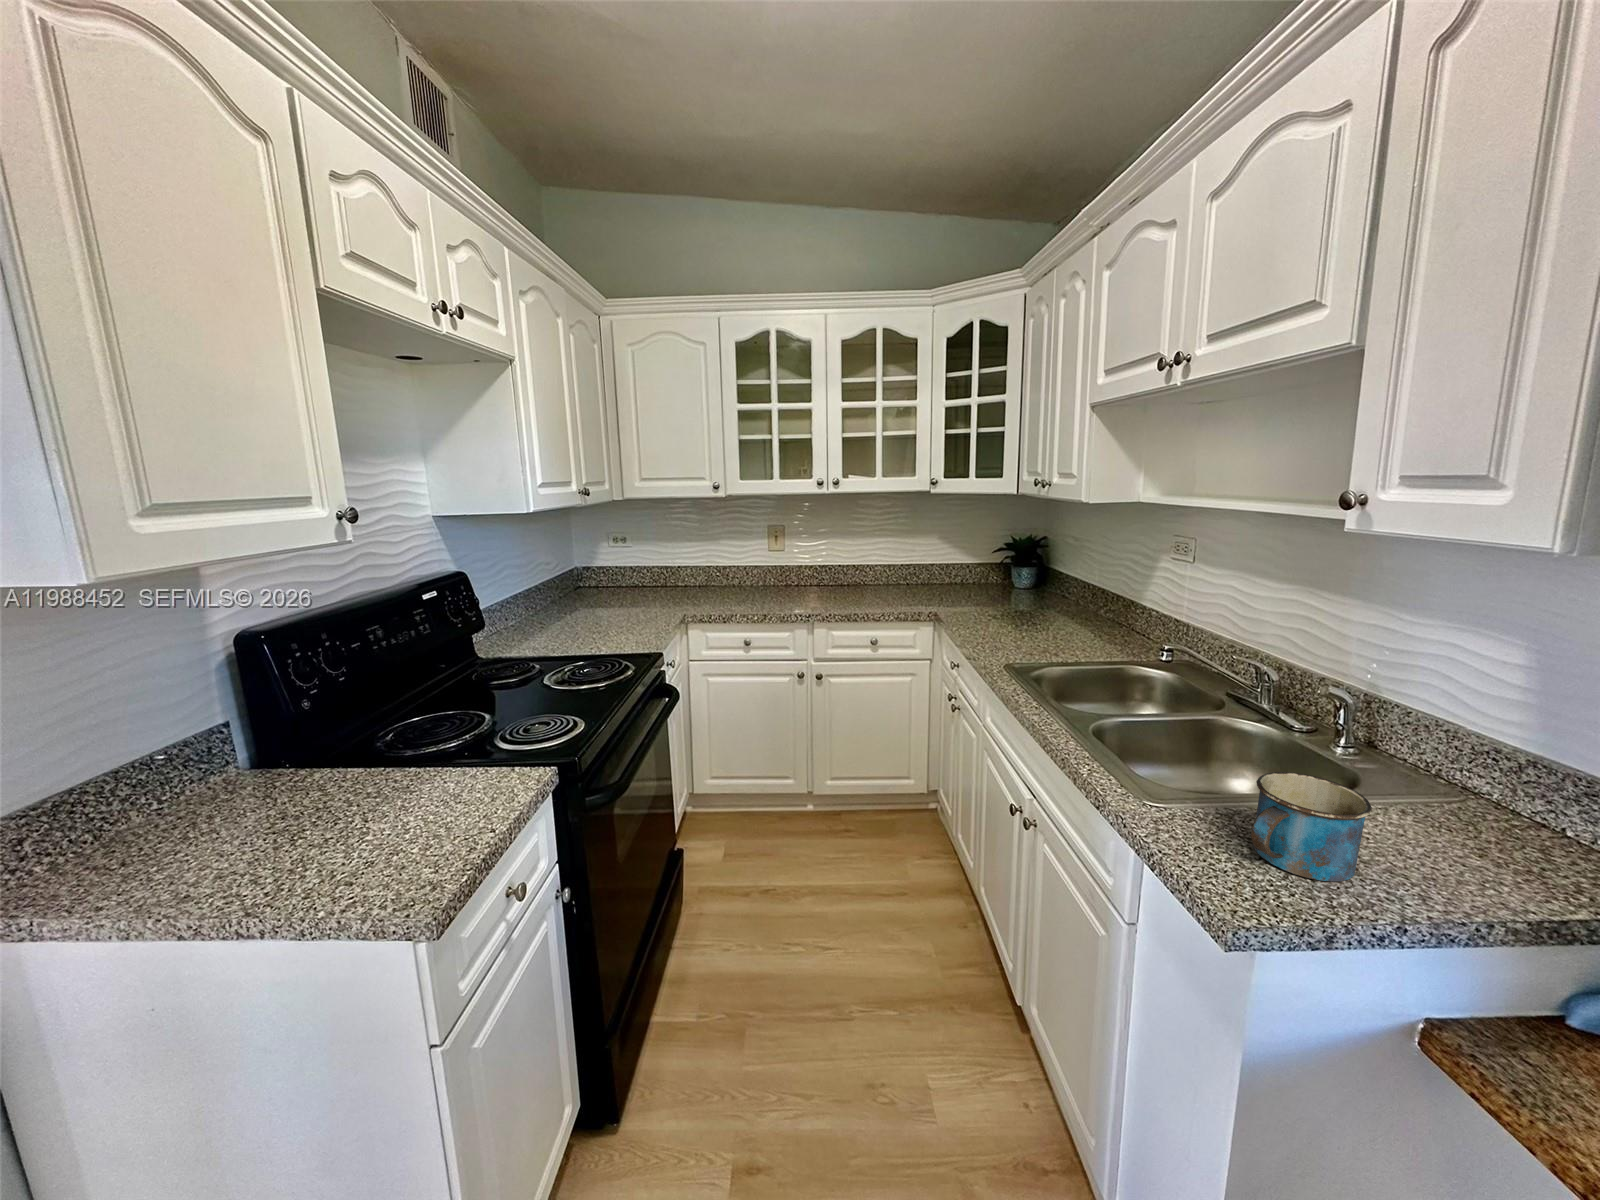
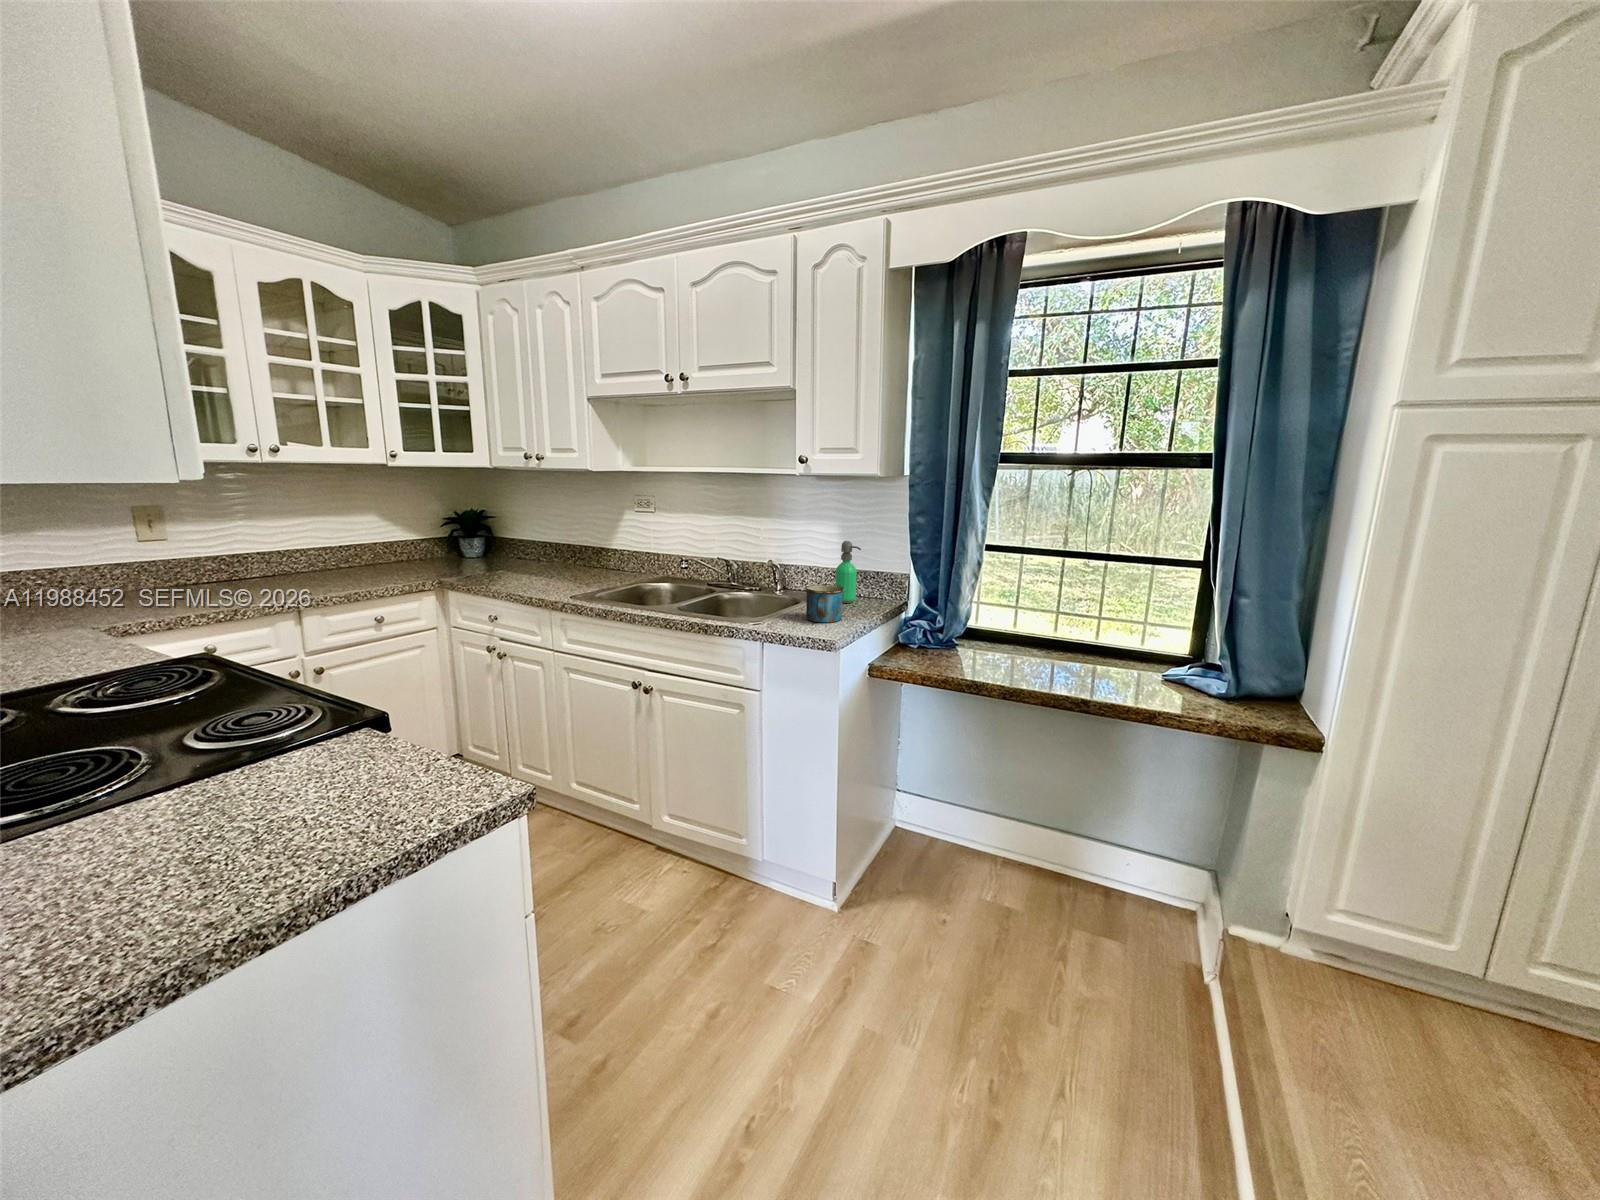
soap dispenser: none [1439,692,1538,847] -> present [835,541,861,603]

